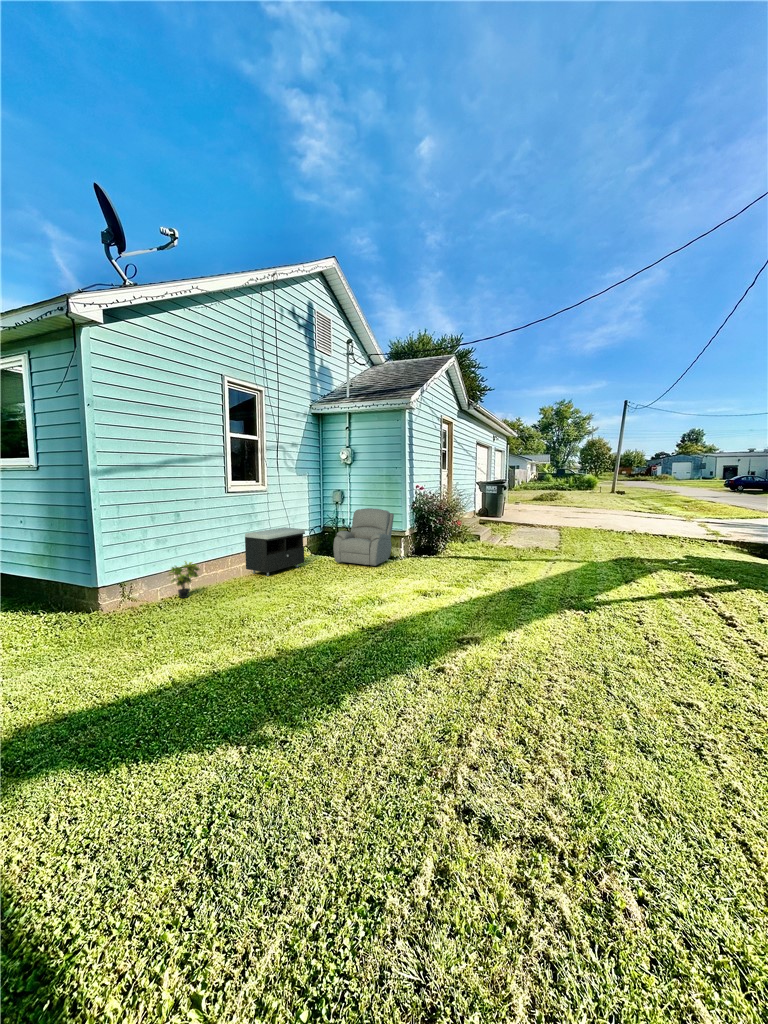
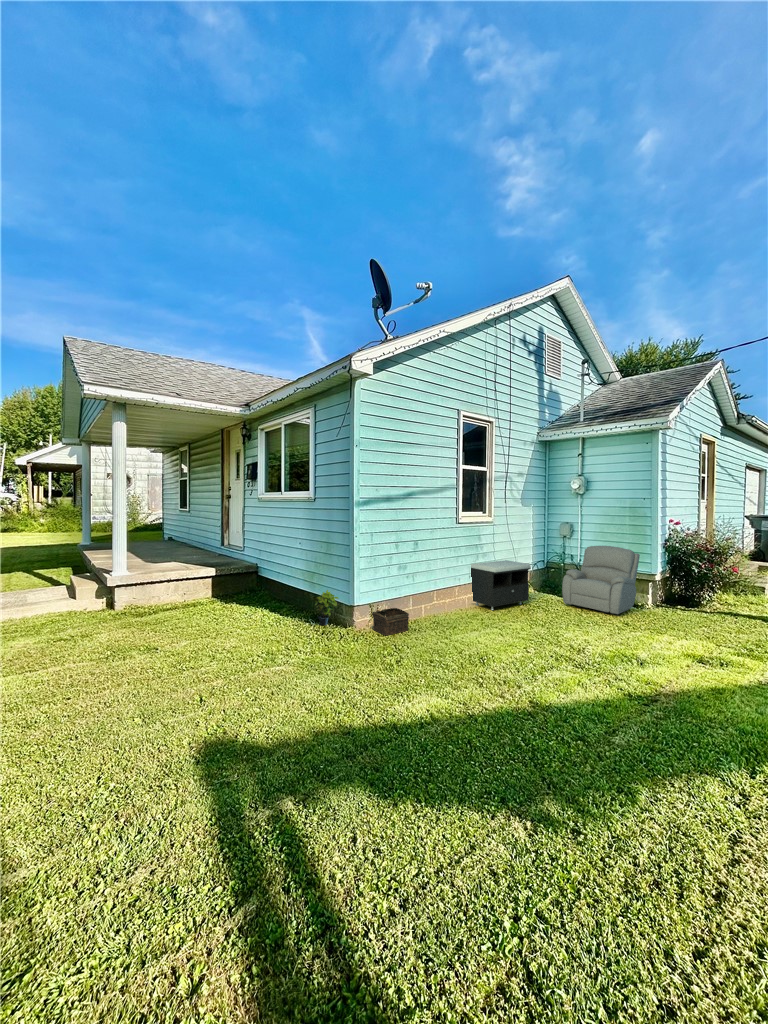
potted plant: present [168,561,200,598] -> present [315,590,339,625]
basket: none [119,586,167,617] -> present [372,608,409,635]

